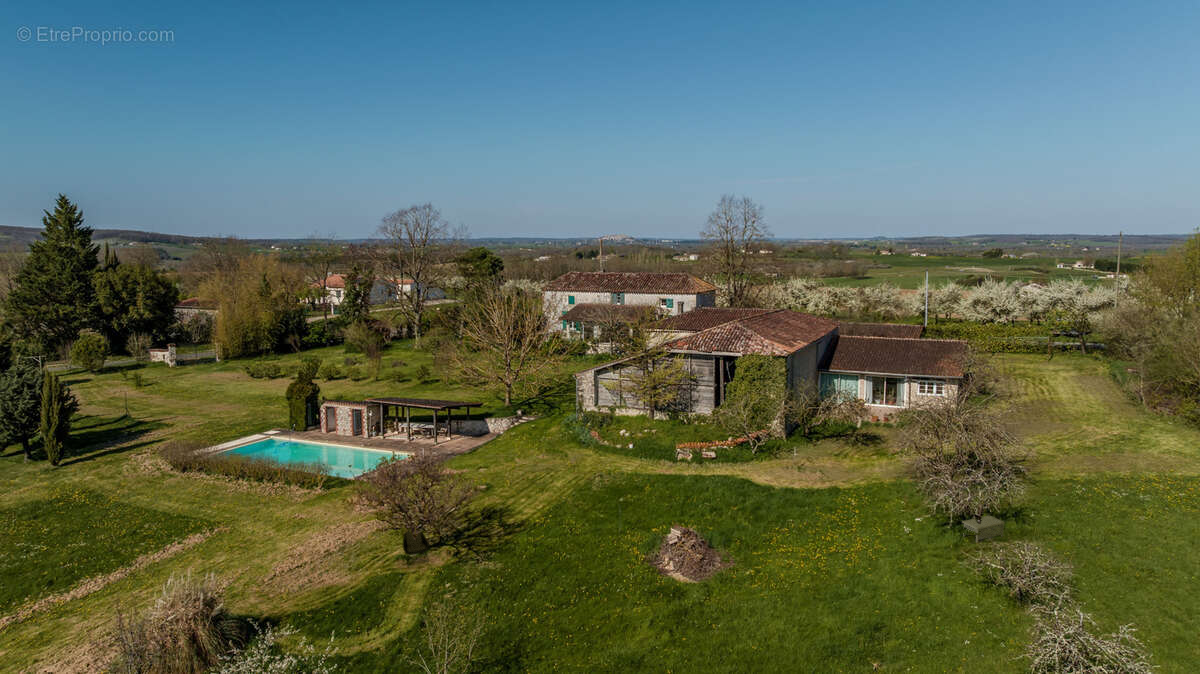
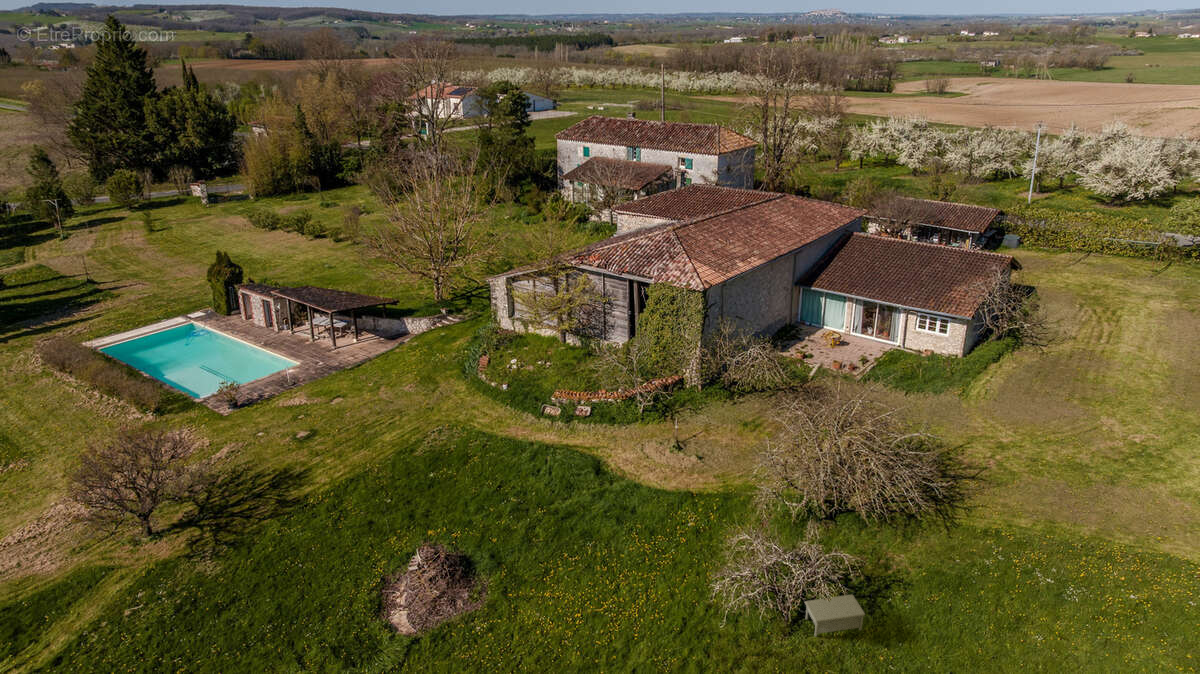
lounge chair: present [402,531,429,555] -> none [116,513,159,556]

